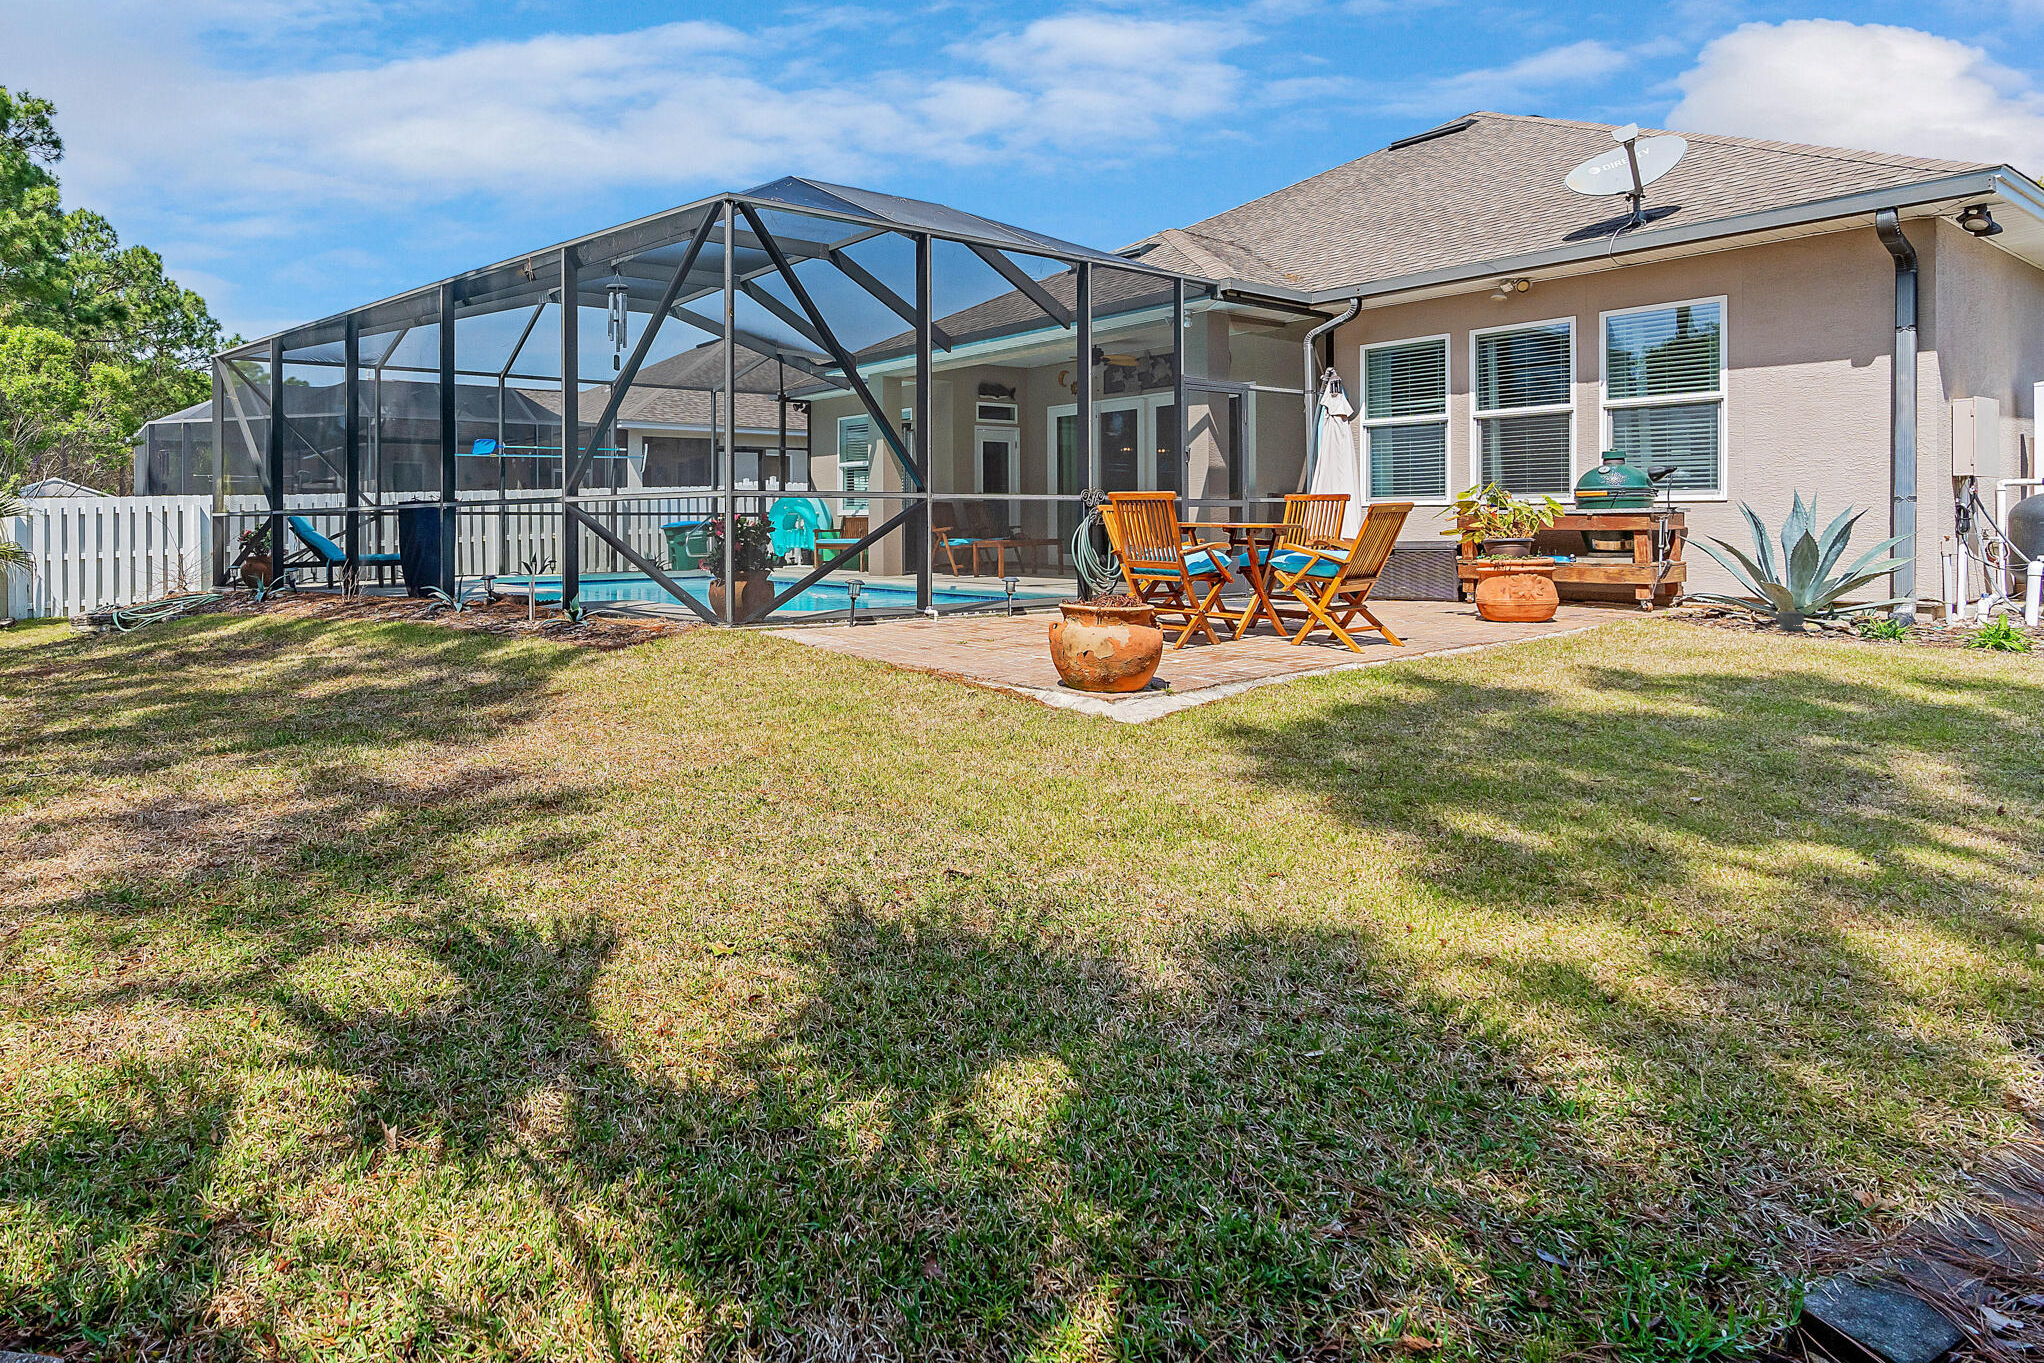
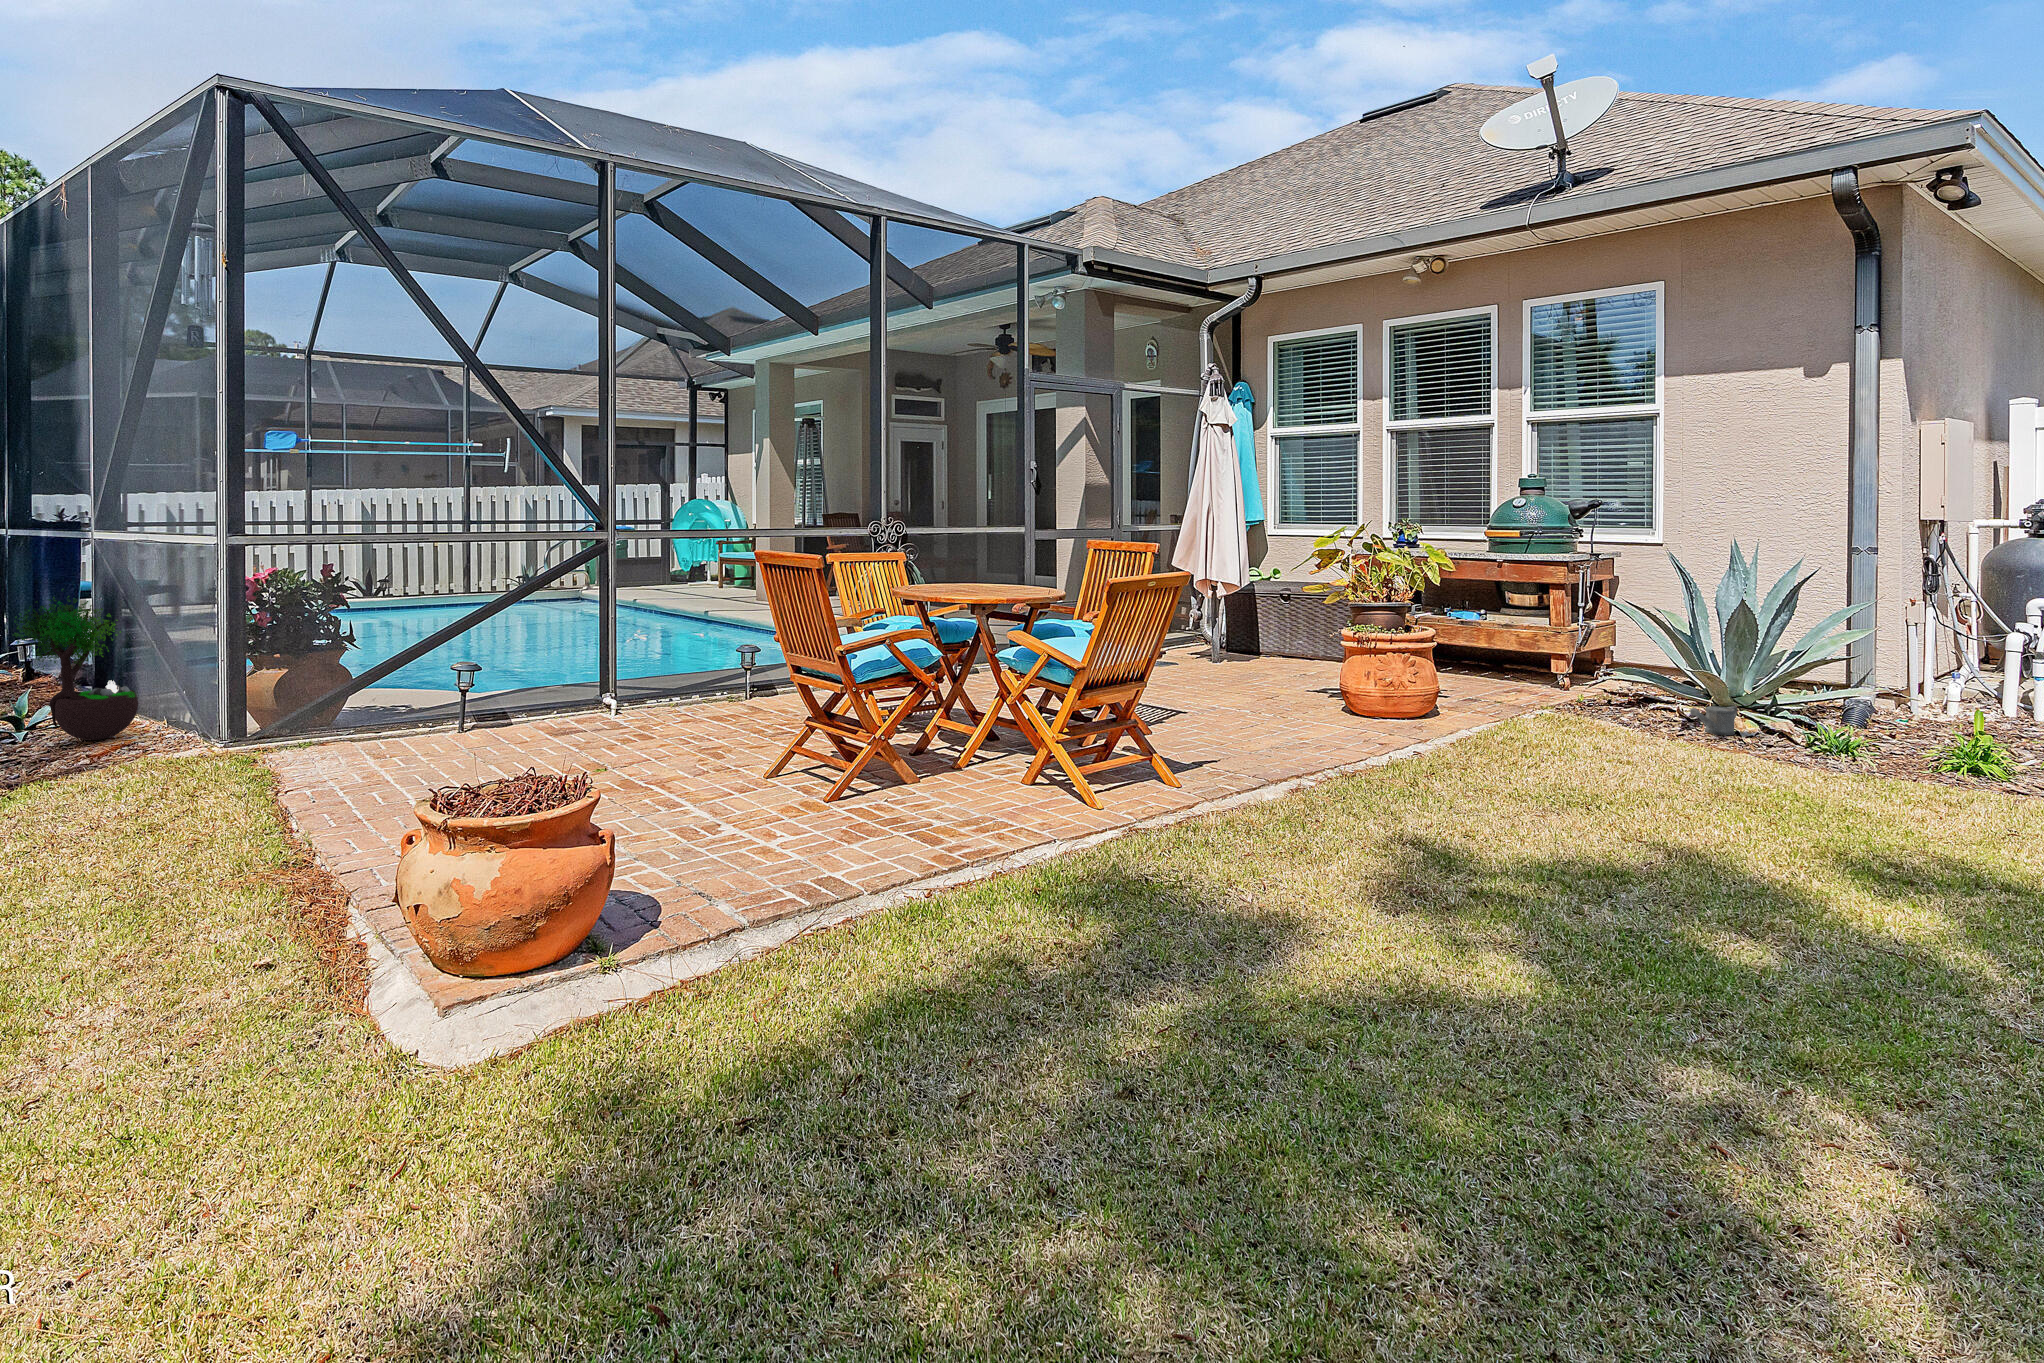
potted tree: none [577,532,645,632] -> present [13,589,138,740]

